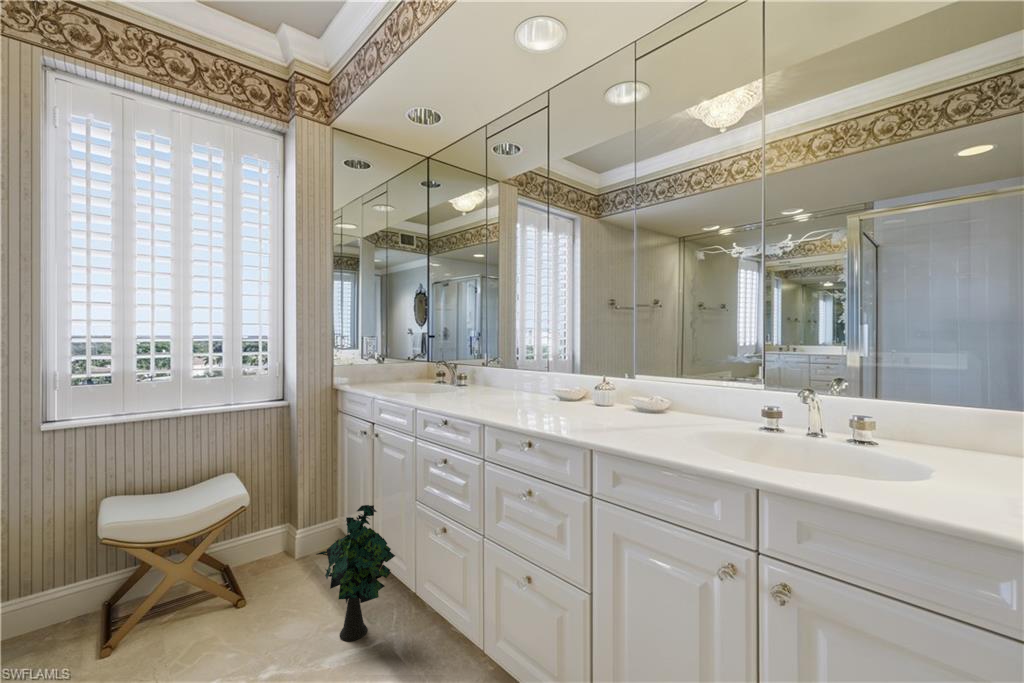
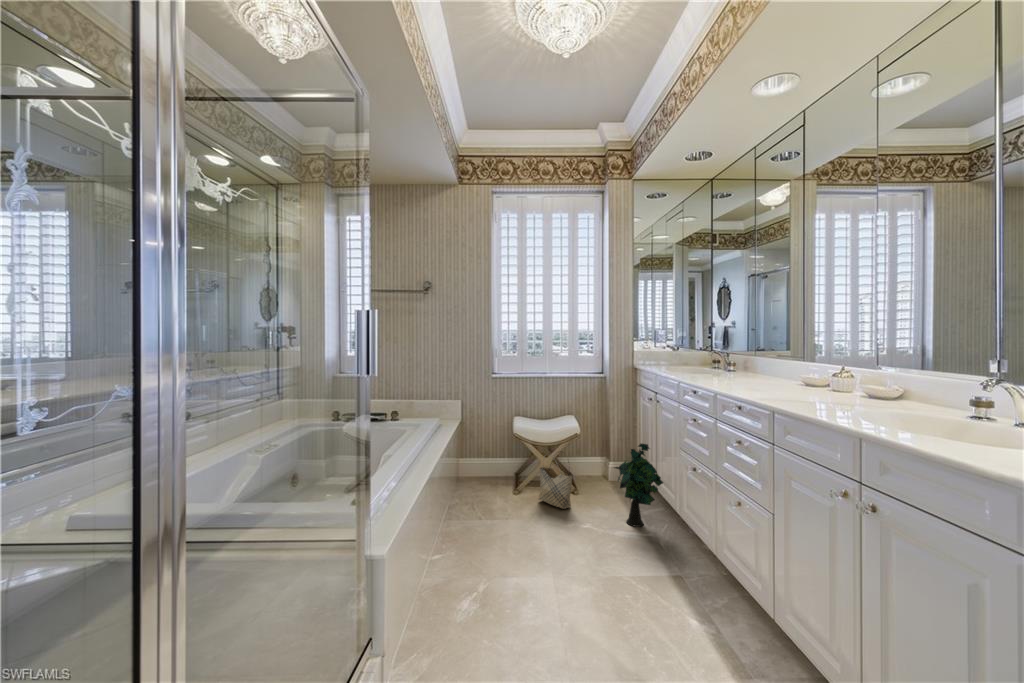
woven basket: none [160,549,240,659] -> present [538,451,573,509]

